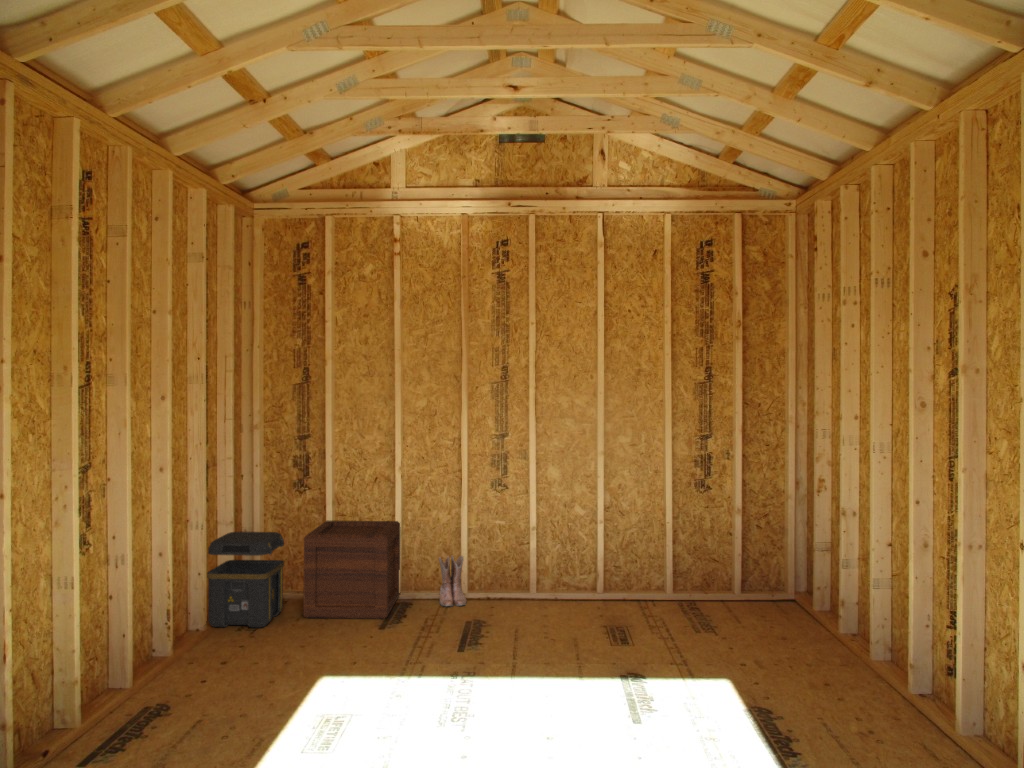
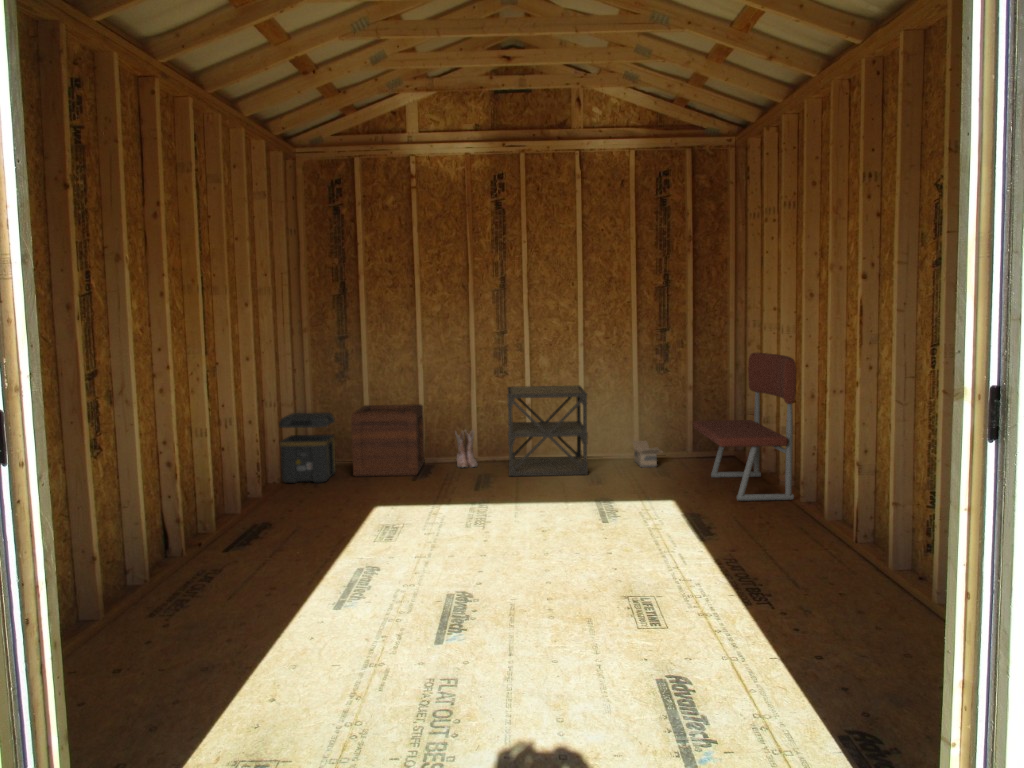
bench: none [748,473,904,690] -> present [693,353,796,501]
shelving unit: none [504,502,609,626] -> present [507,386,588,476]
cardboard box: none [658,575,706,615] -> present [633,441,663,468]

